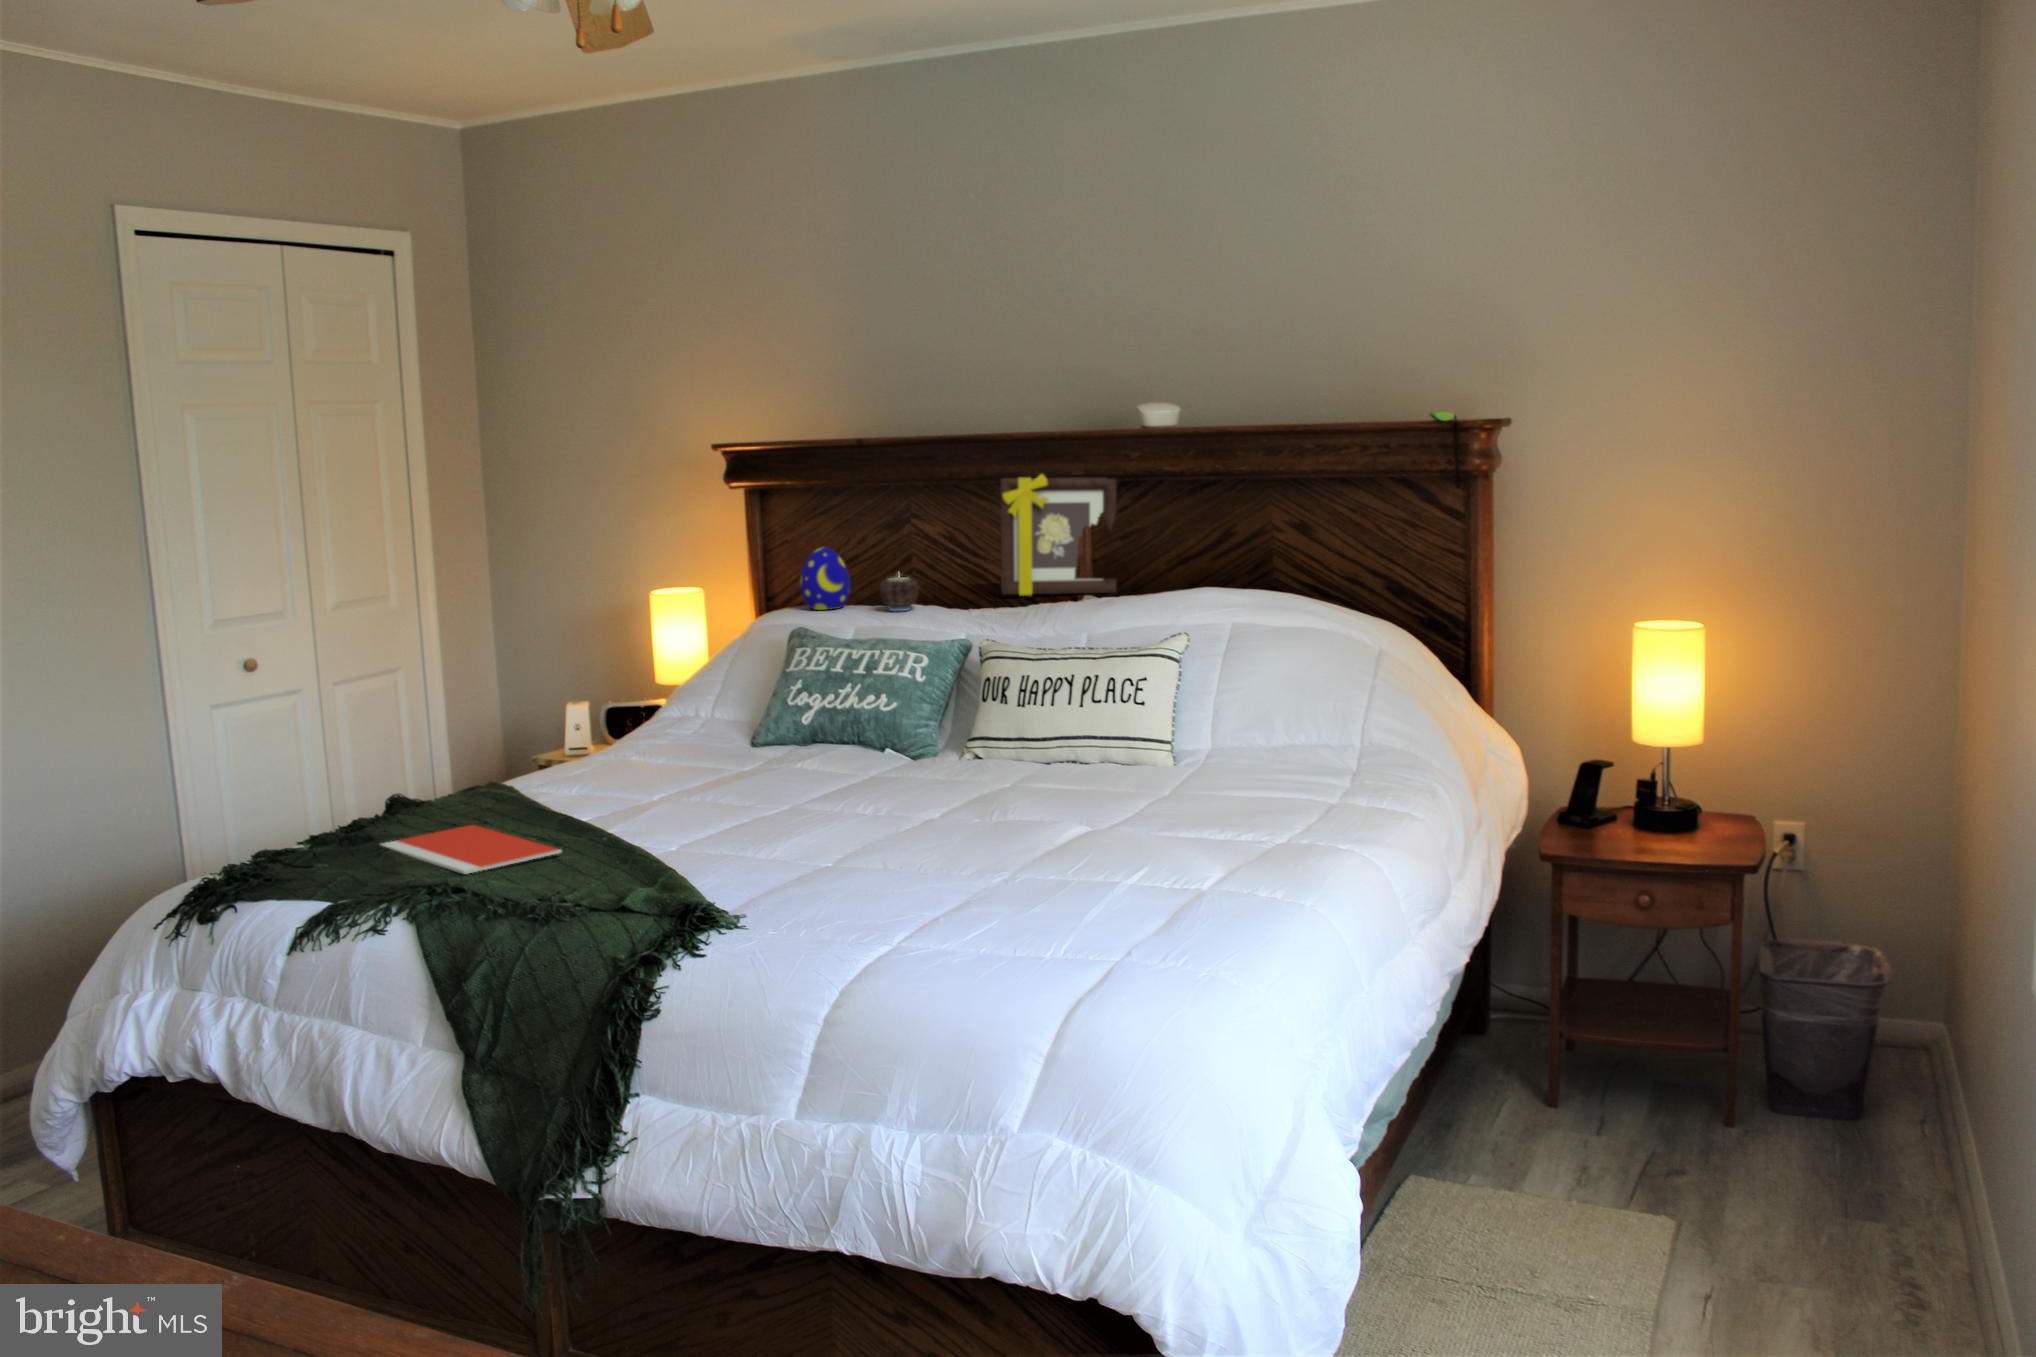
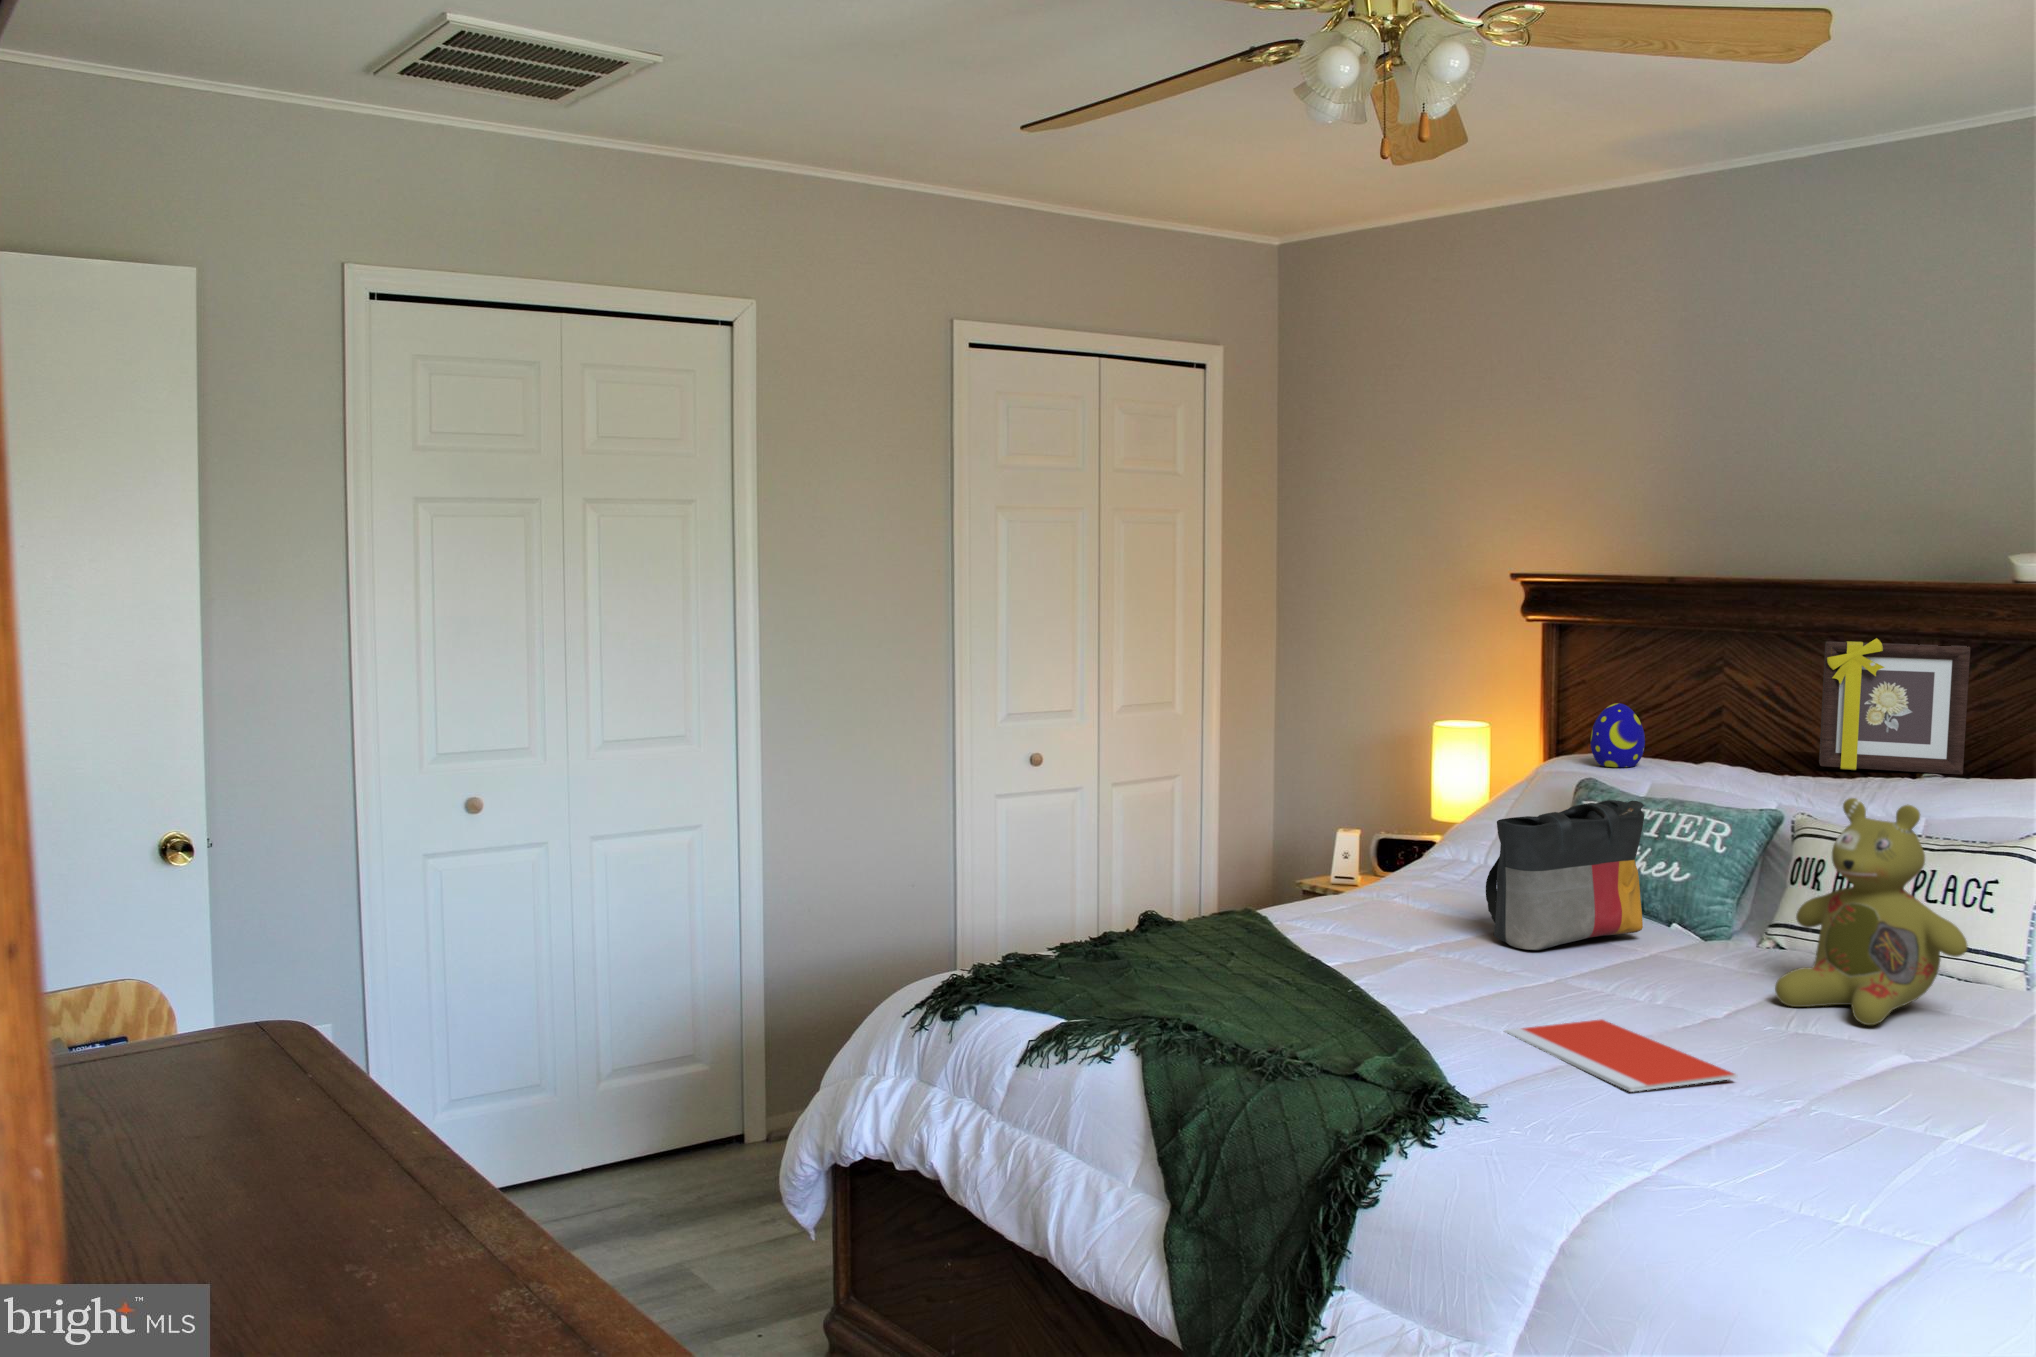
candle: present [879,577,919,611] -> none [1676,733,1723,775]
stuffed bear: none [973,620,1117,813] -> present [1775,798,1968,1025]
tote bag: none [717,640,861,788] -> present [1486,800,1644,950]
notebook: present [381,825,562,874] -> present [1505,1019,1737,1092]

